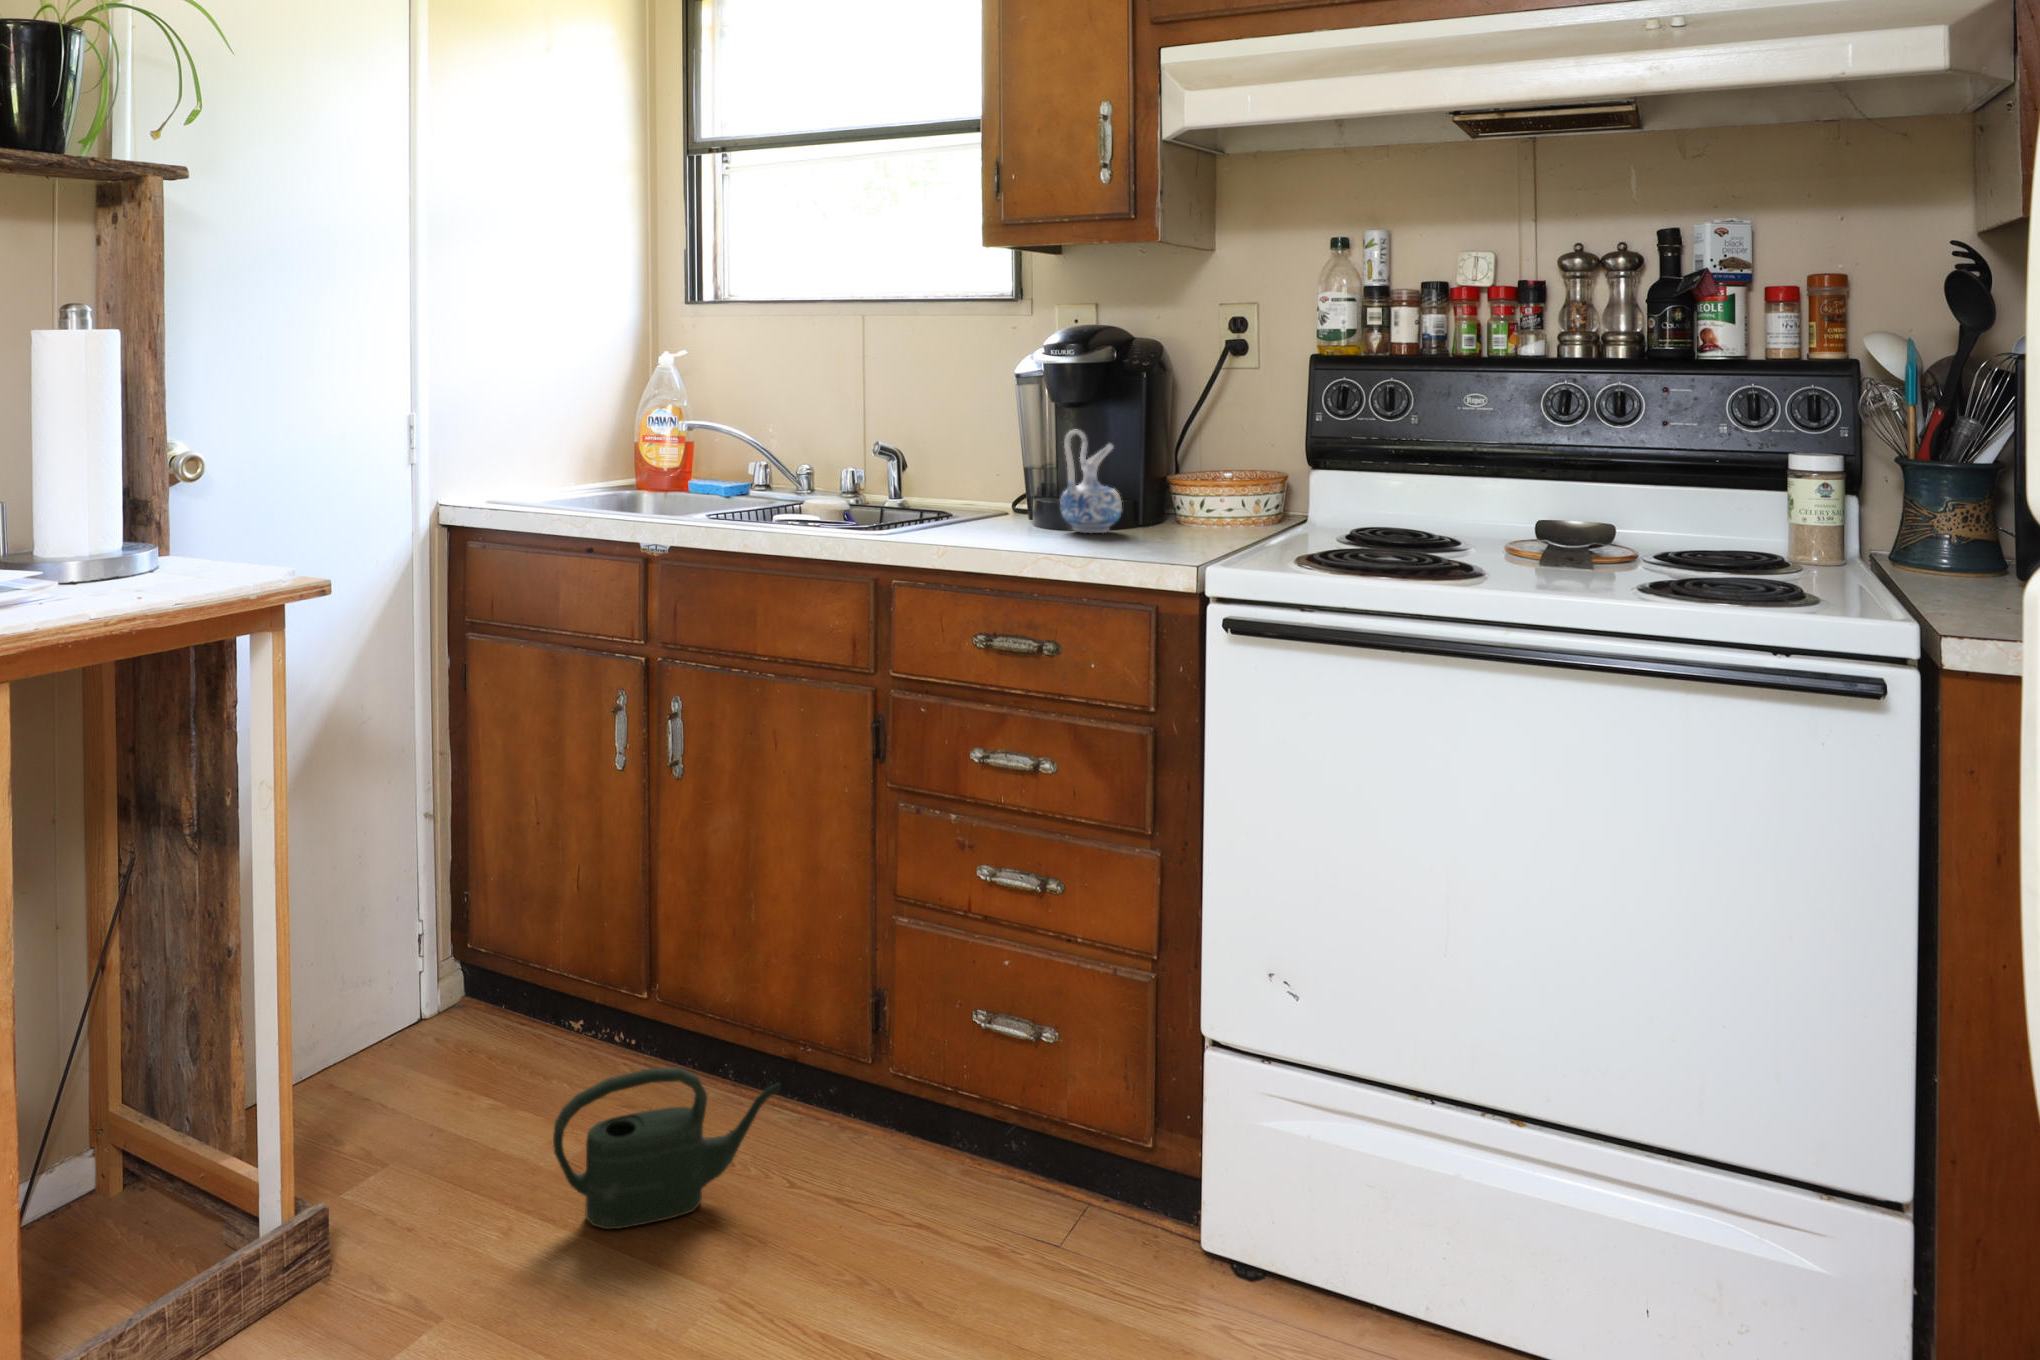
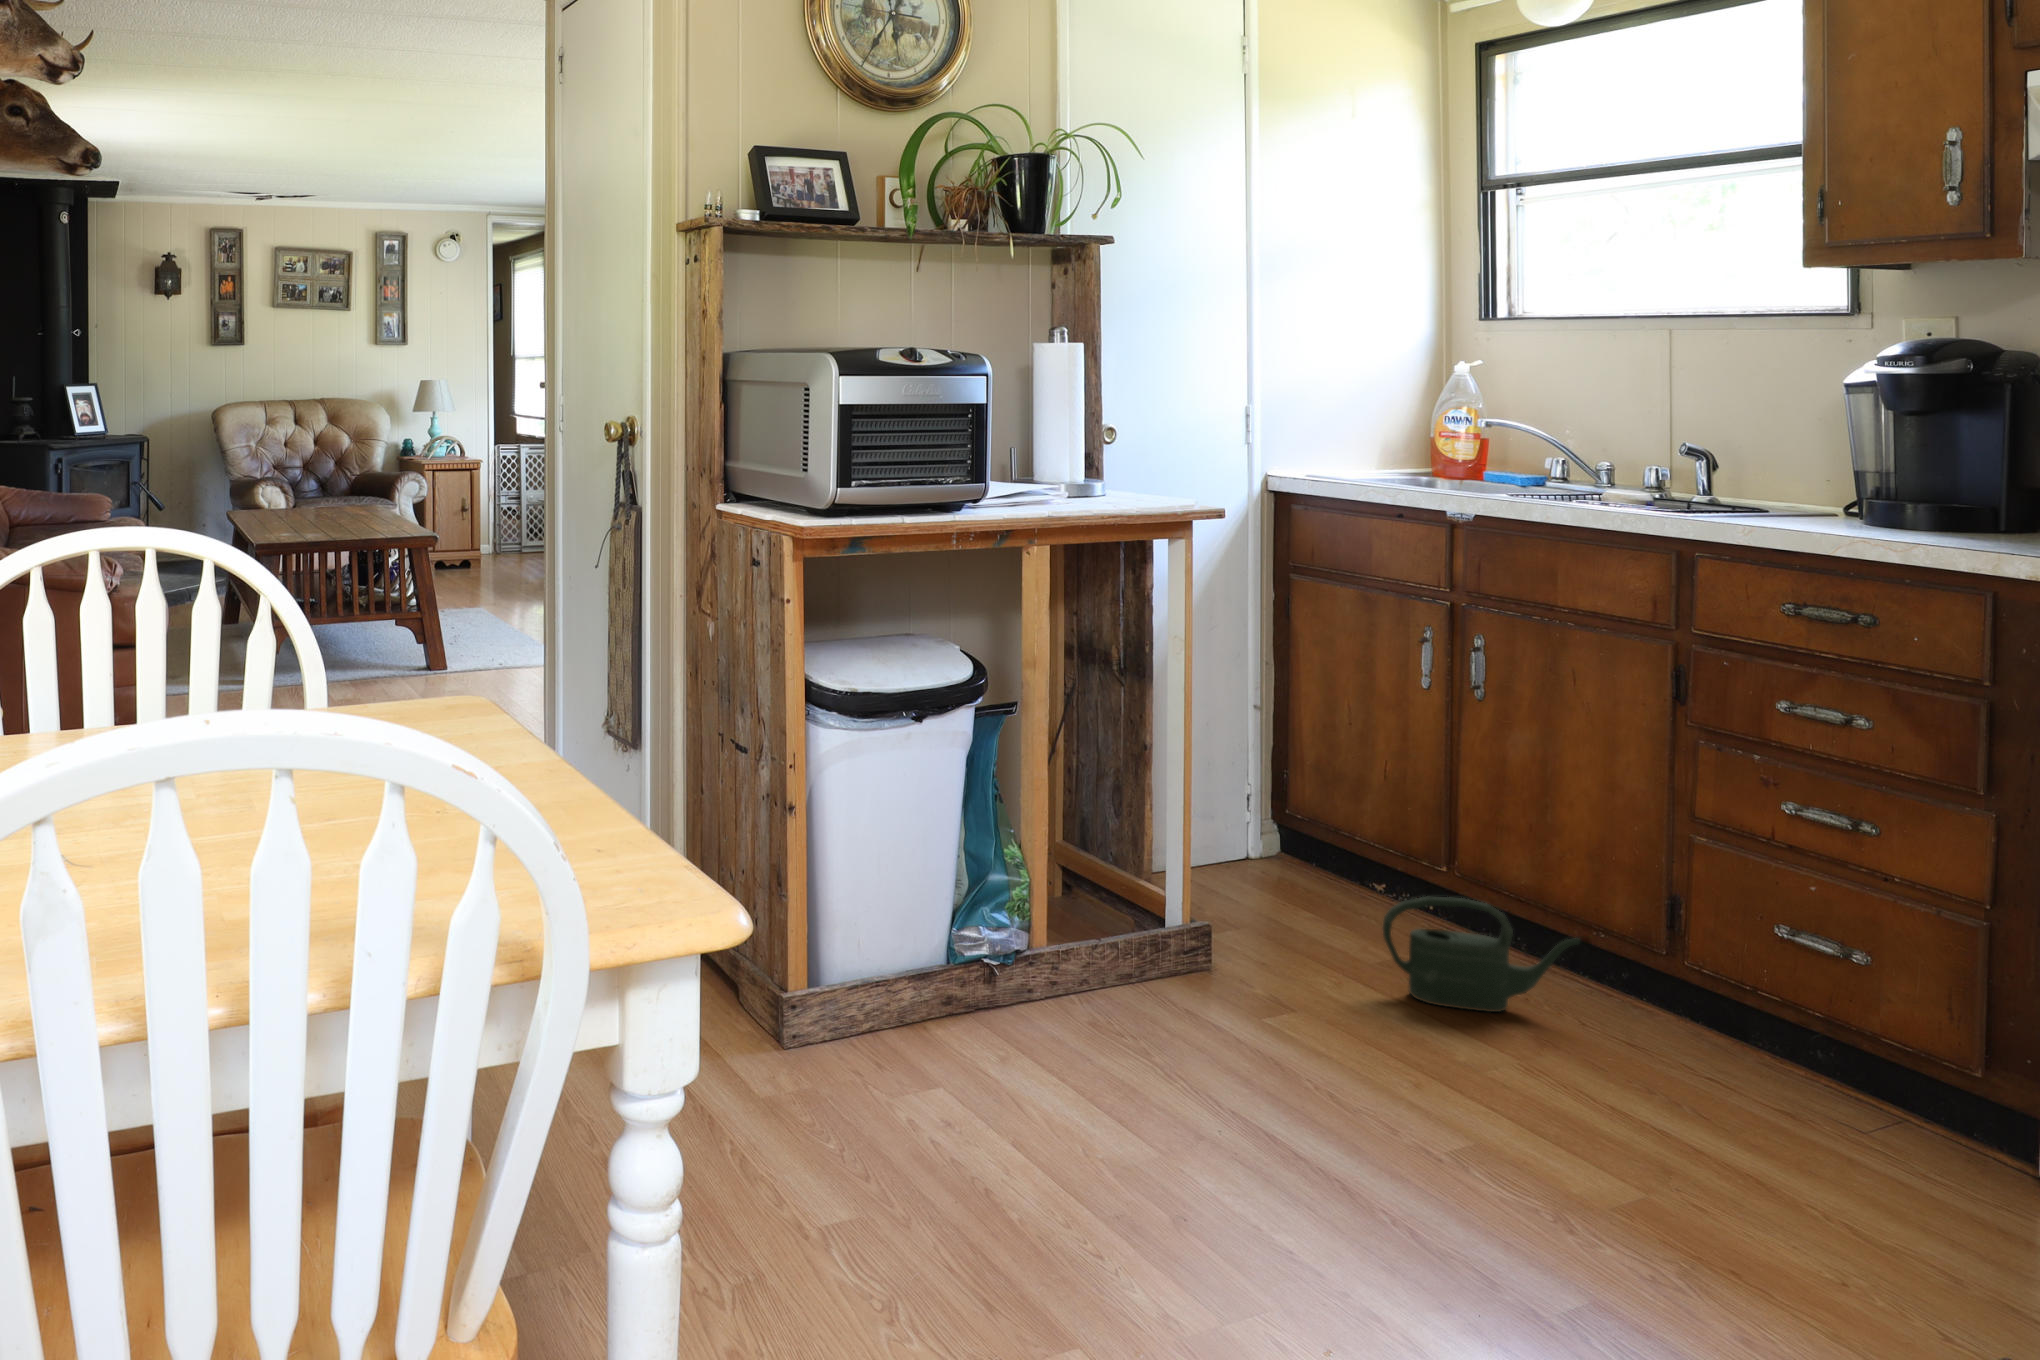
ceramic pitcher: present [1060,430,1122,533] -> none [1889,434,1964,529]

